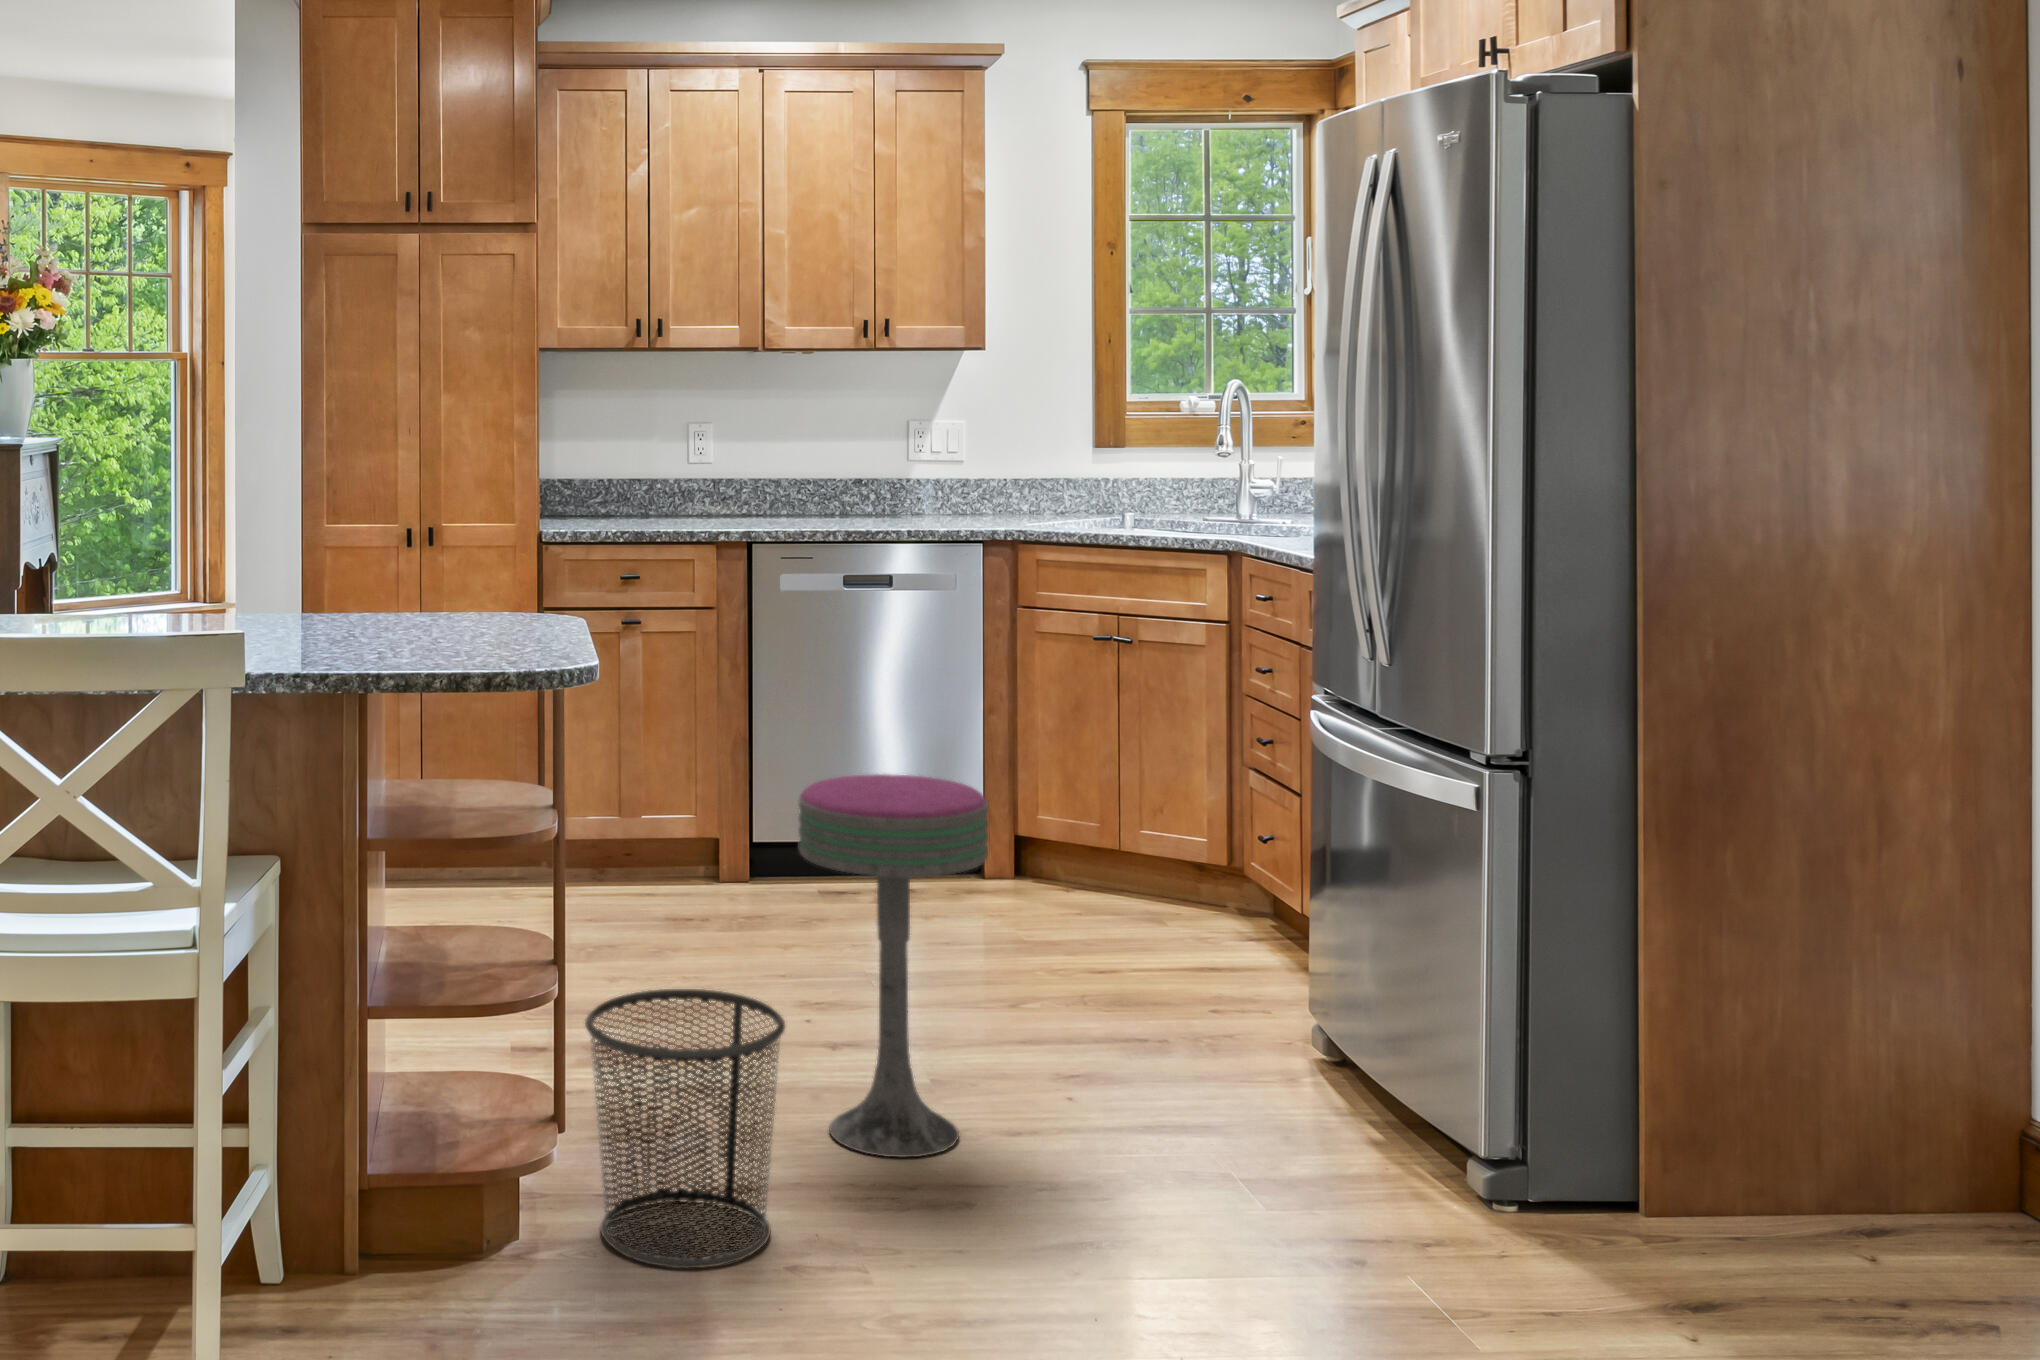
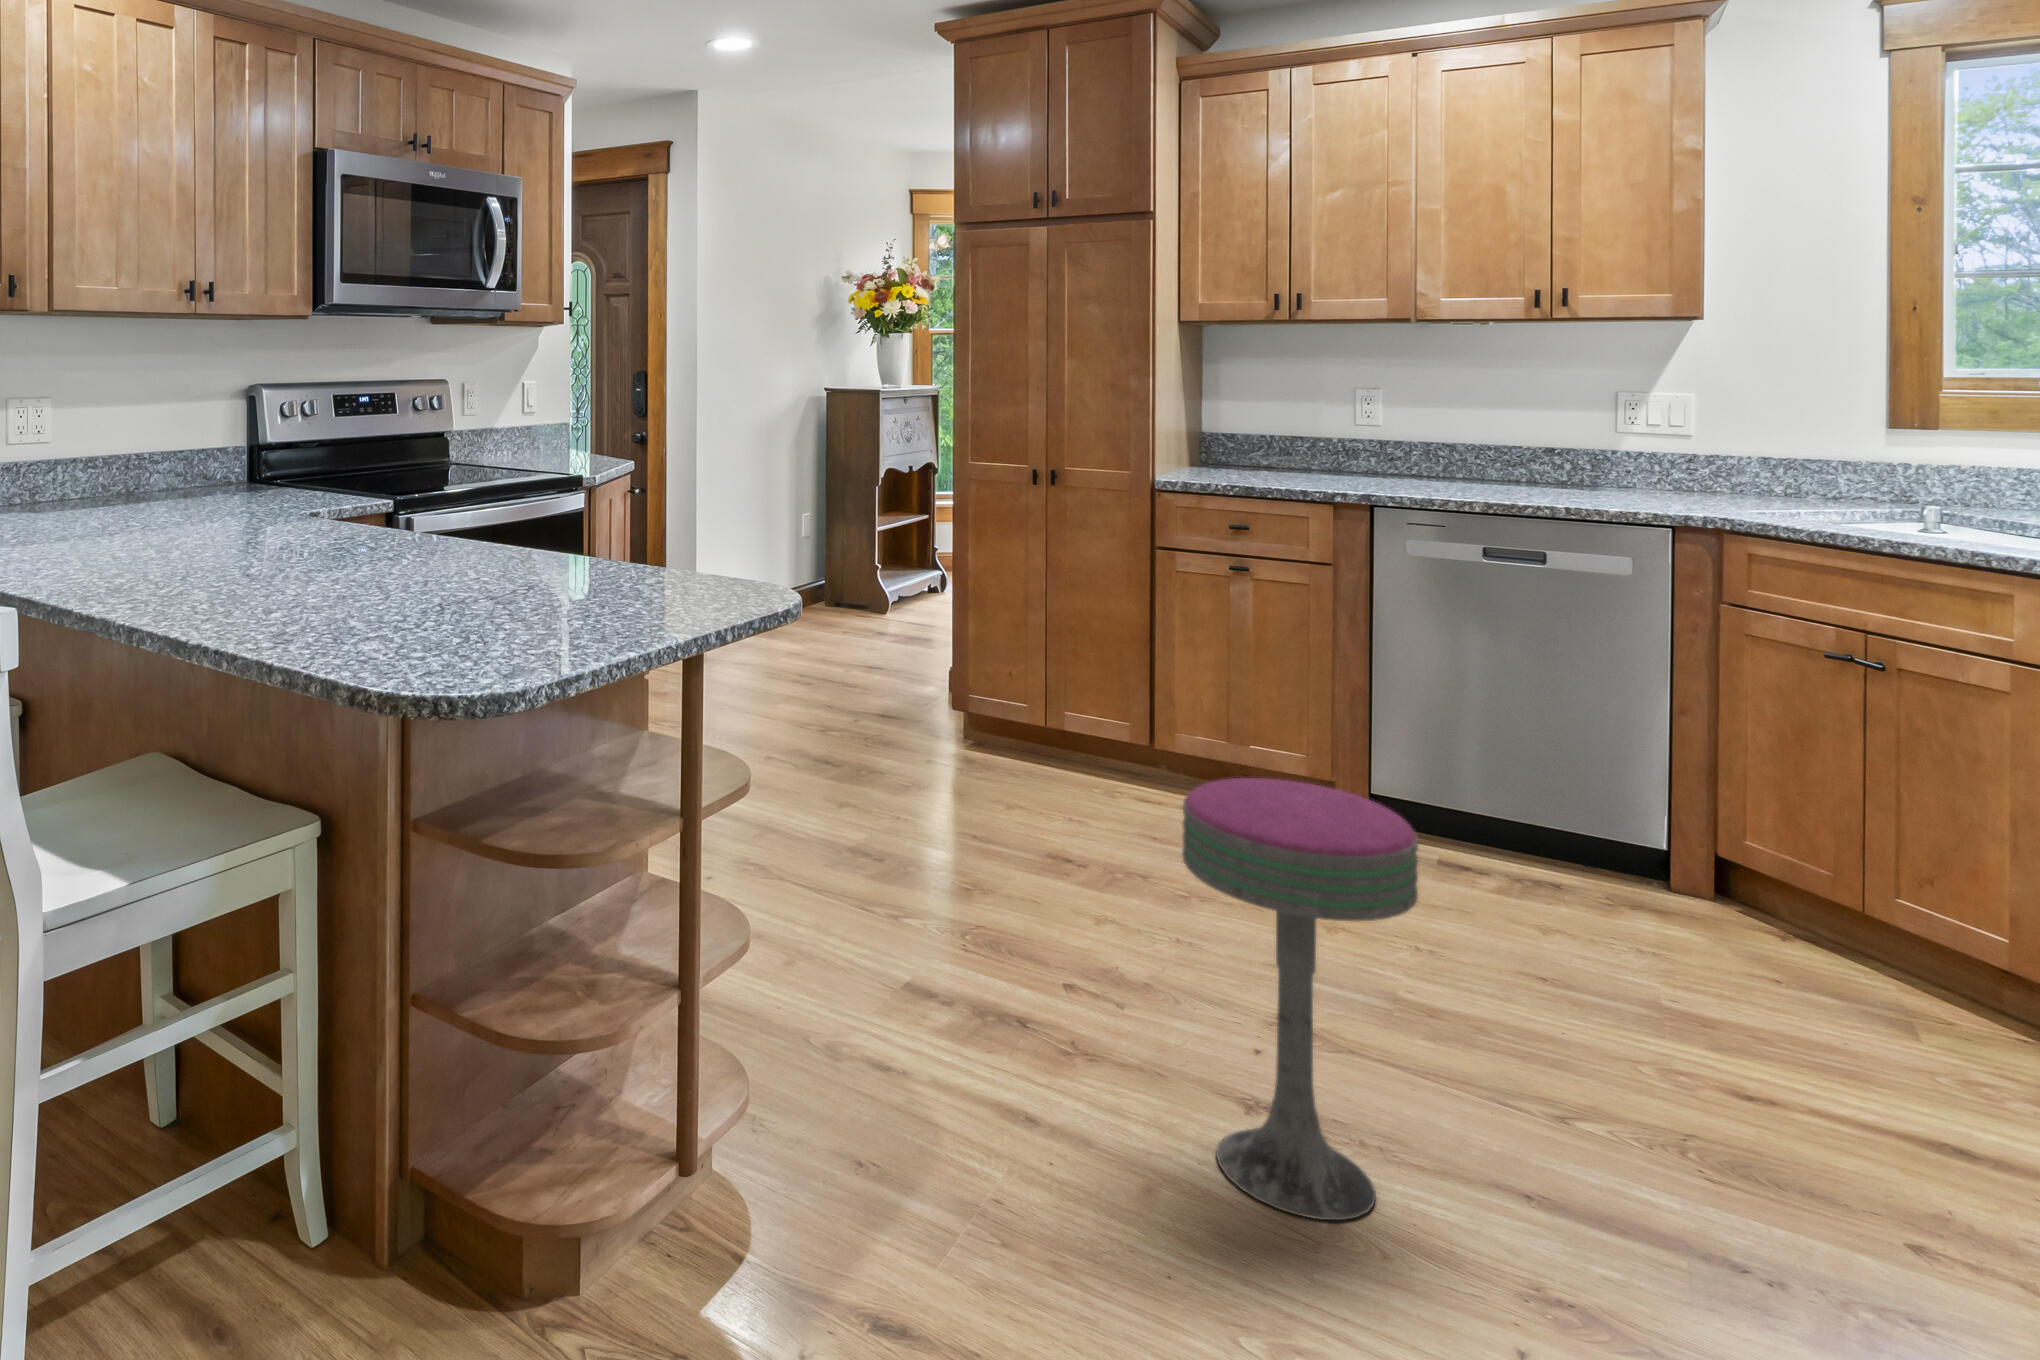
waste bin: present [585,989,785,1268] -> none [862,954,1072,1265]

